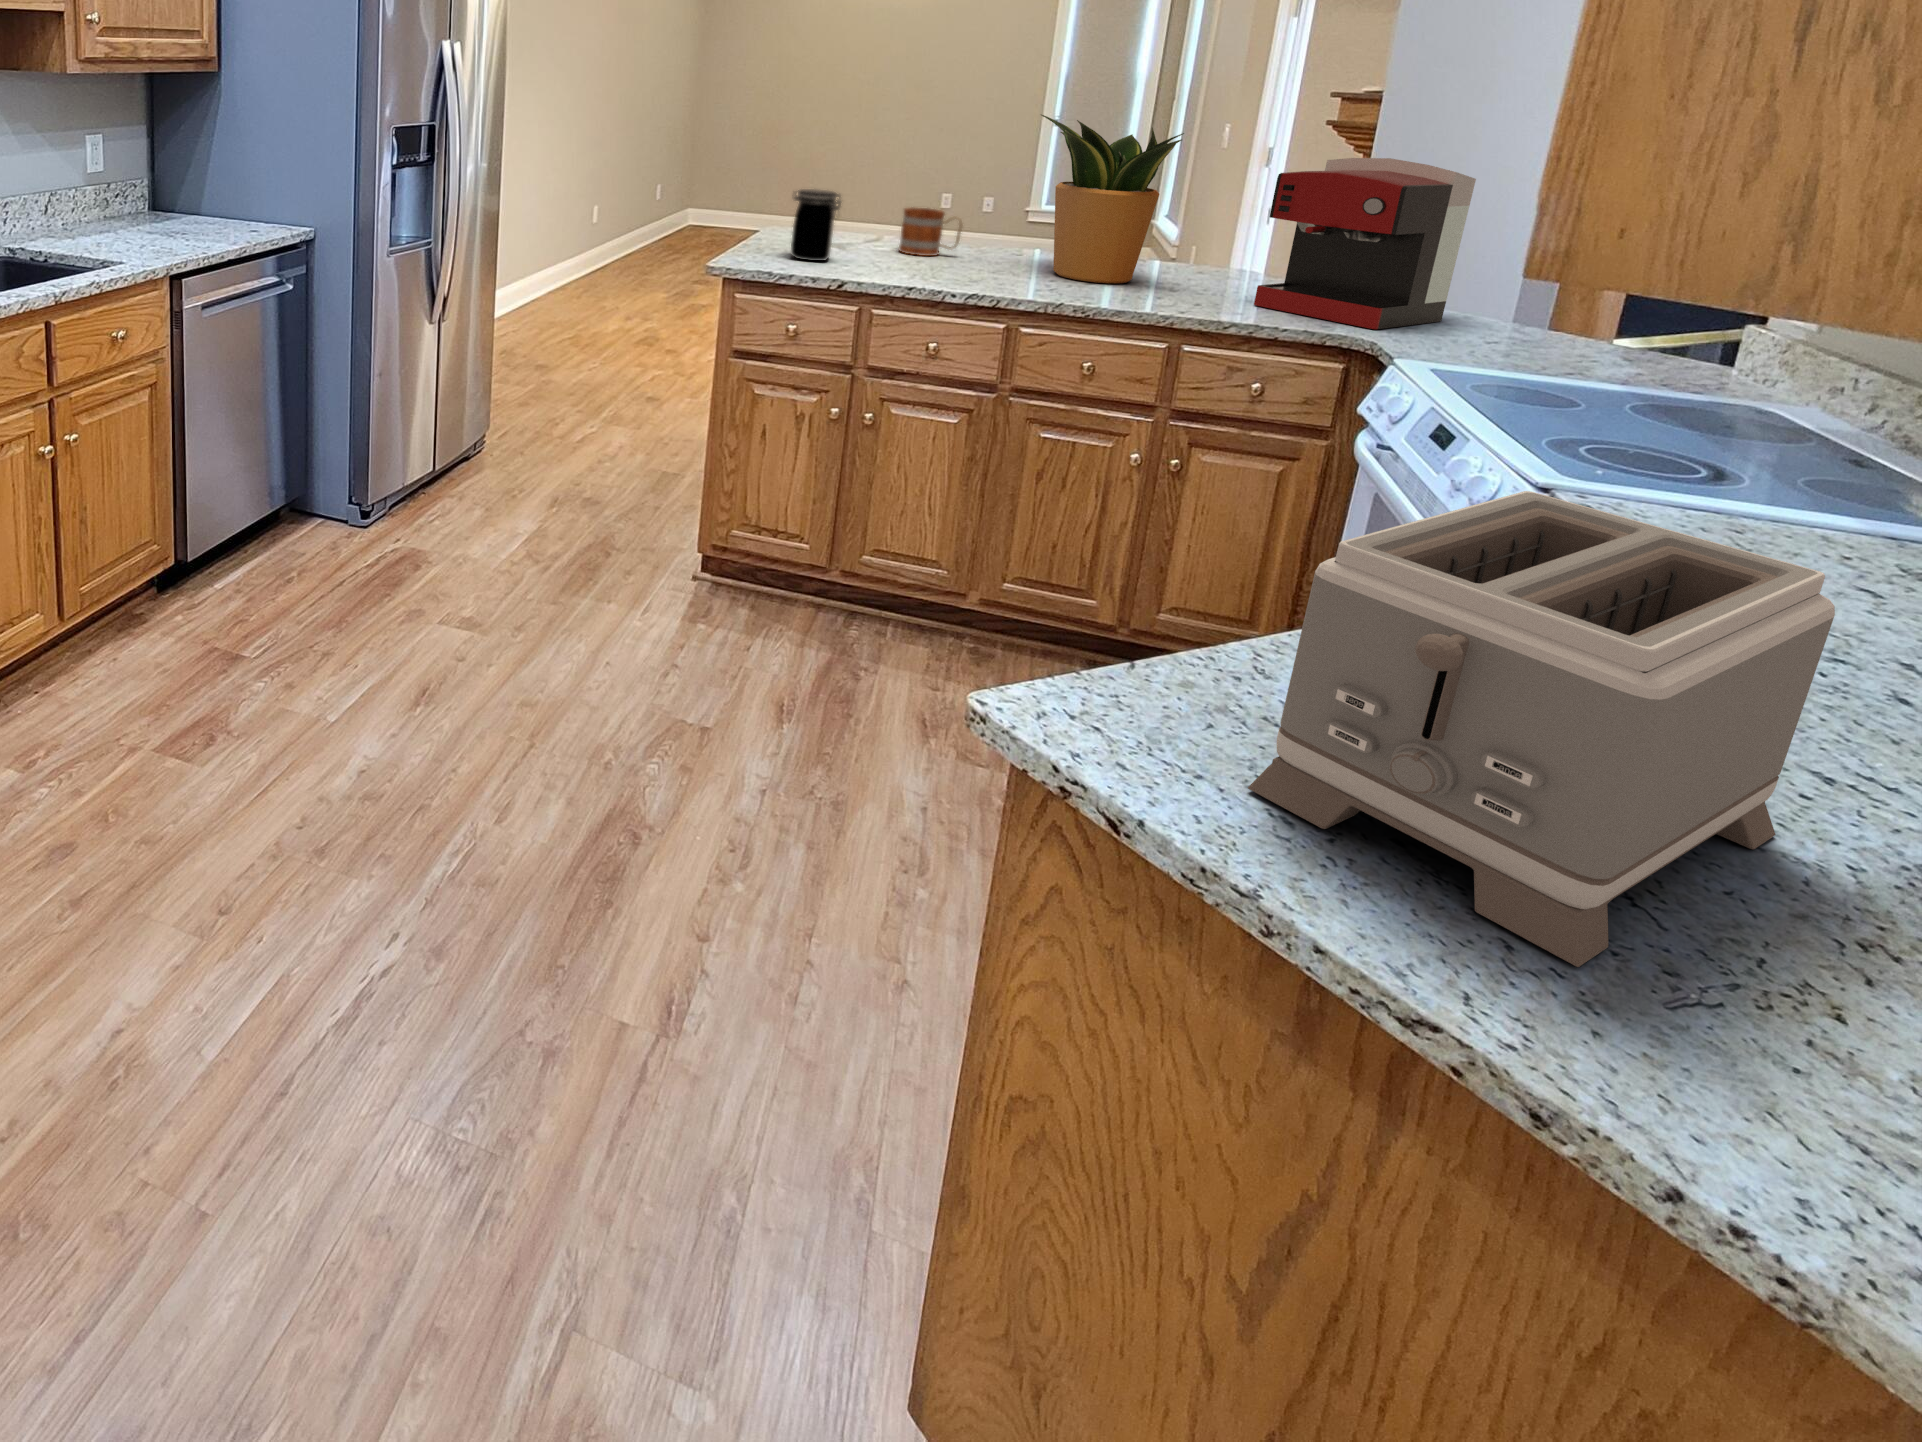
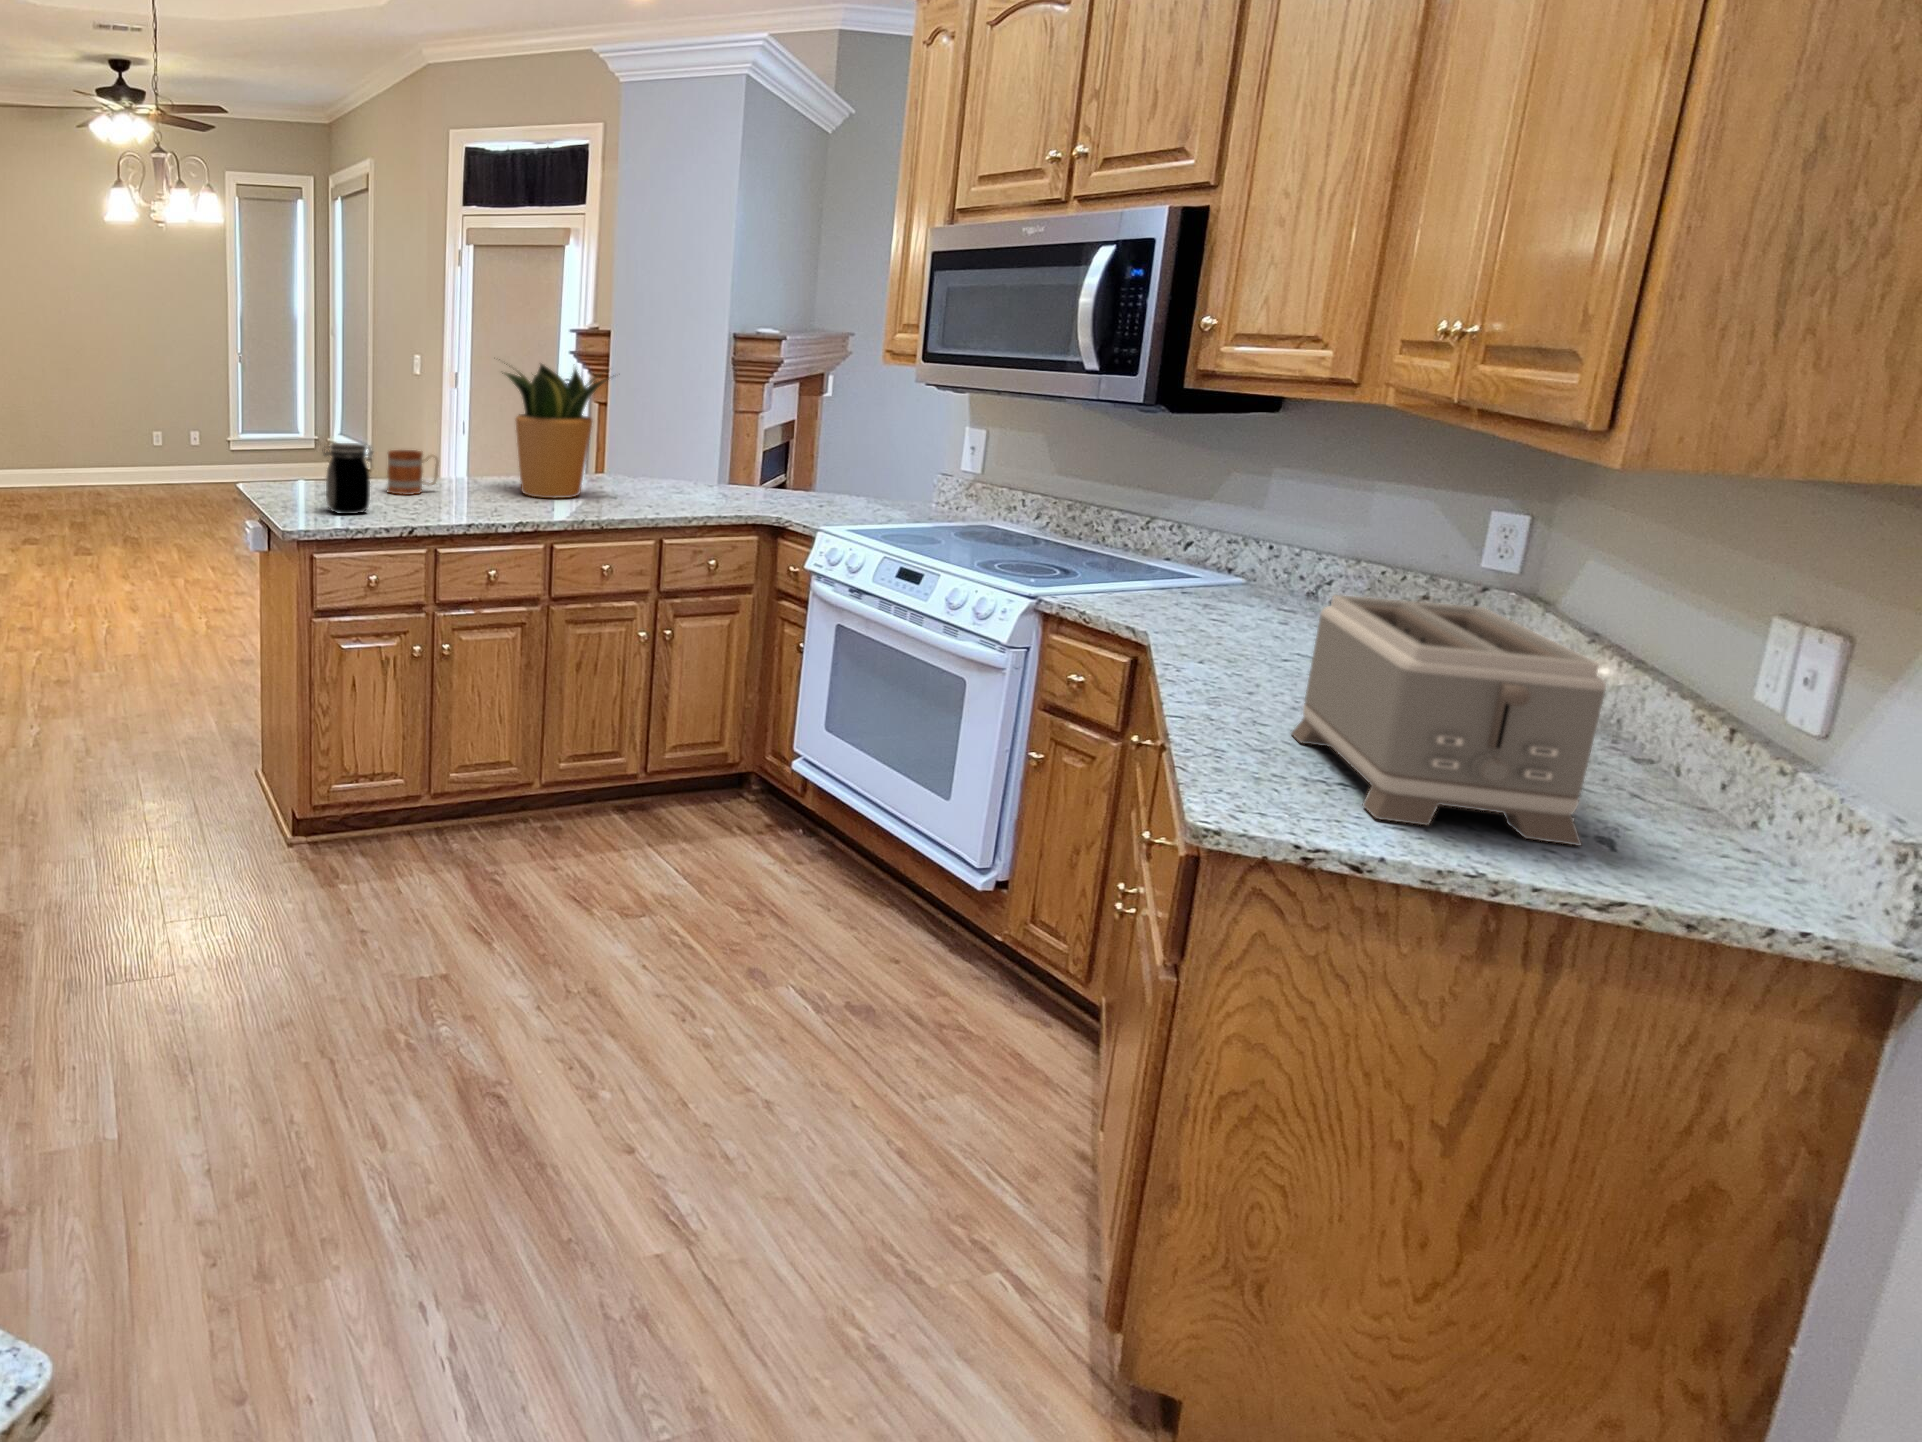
coffee maker: present [1254,158,1476,329] -> none [674,379,777,506]

